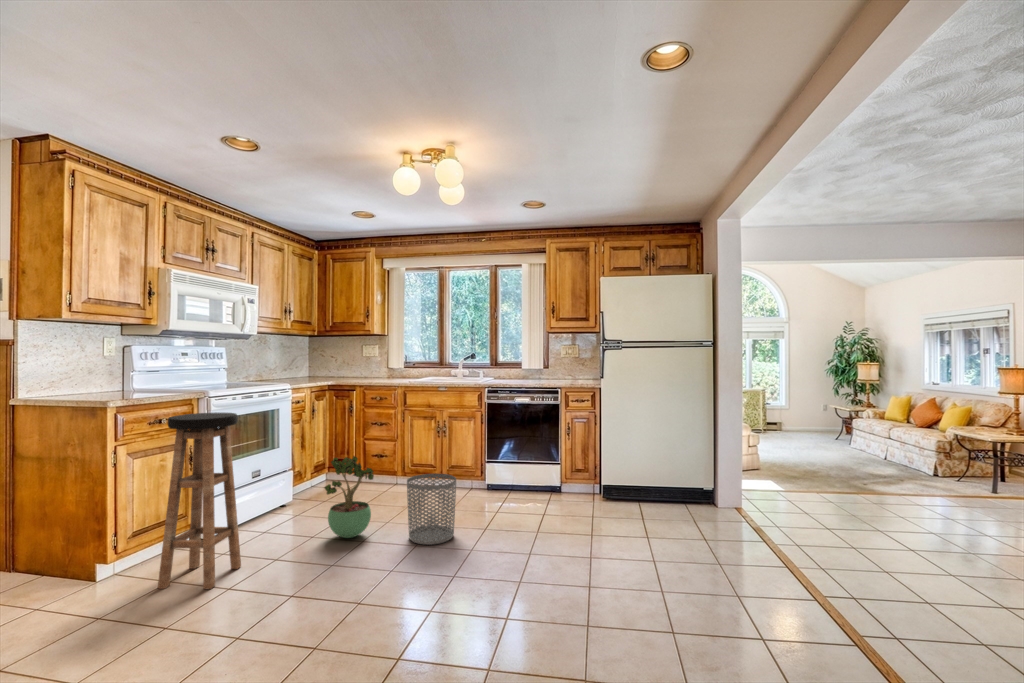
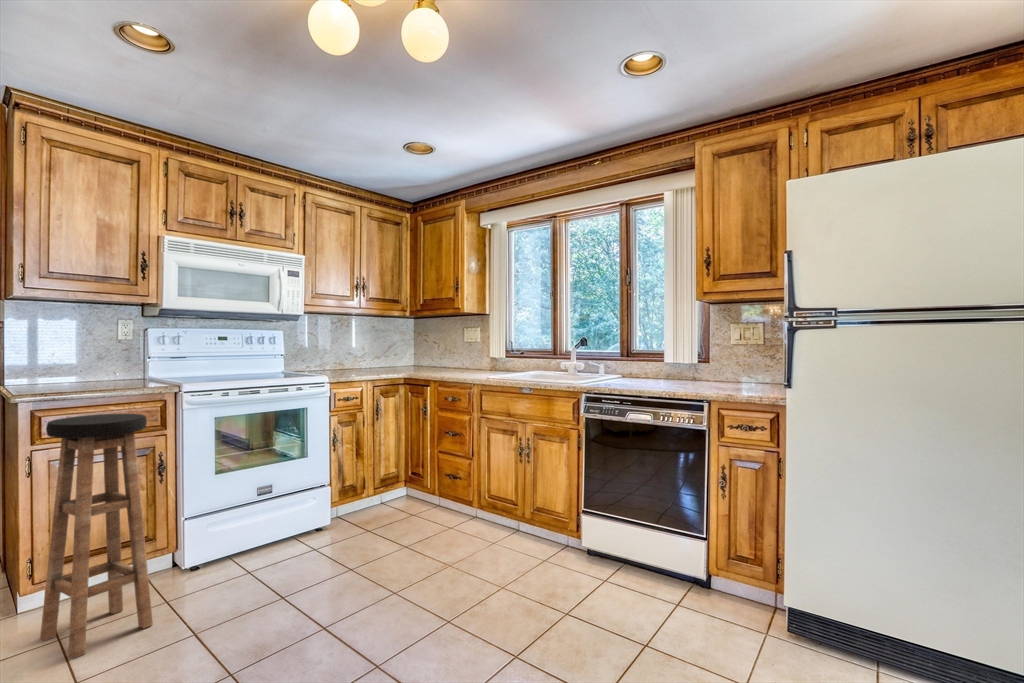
potted plant: present [324,456,374,538] -> none [289,486,352,605]
waste bin: present [407,474,456,545] -> none [376,527,456,652]

